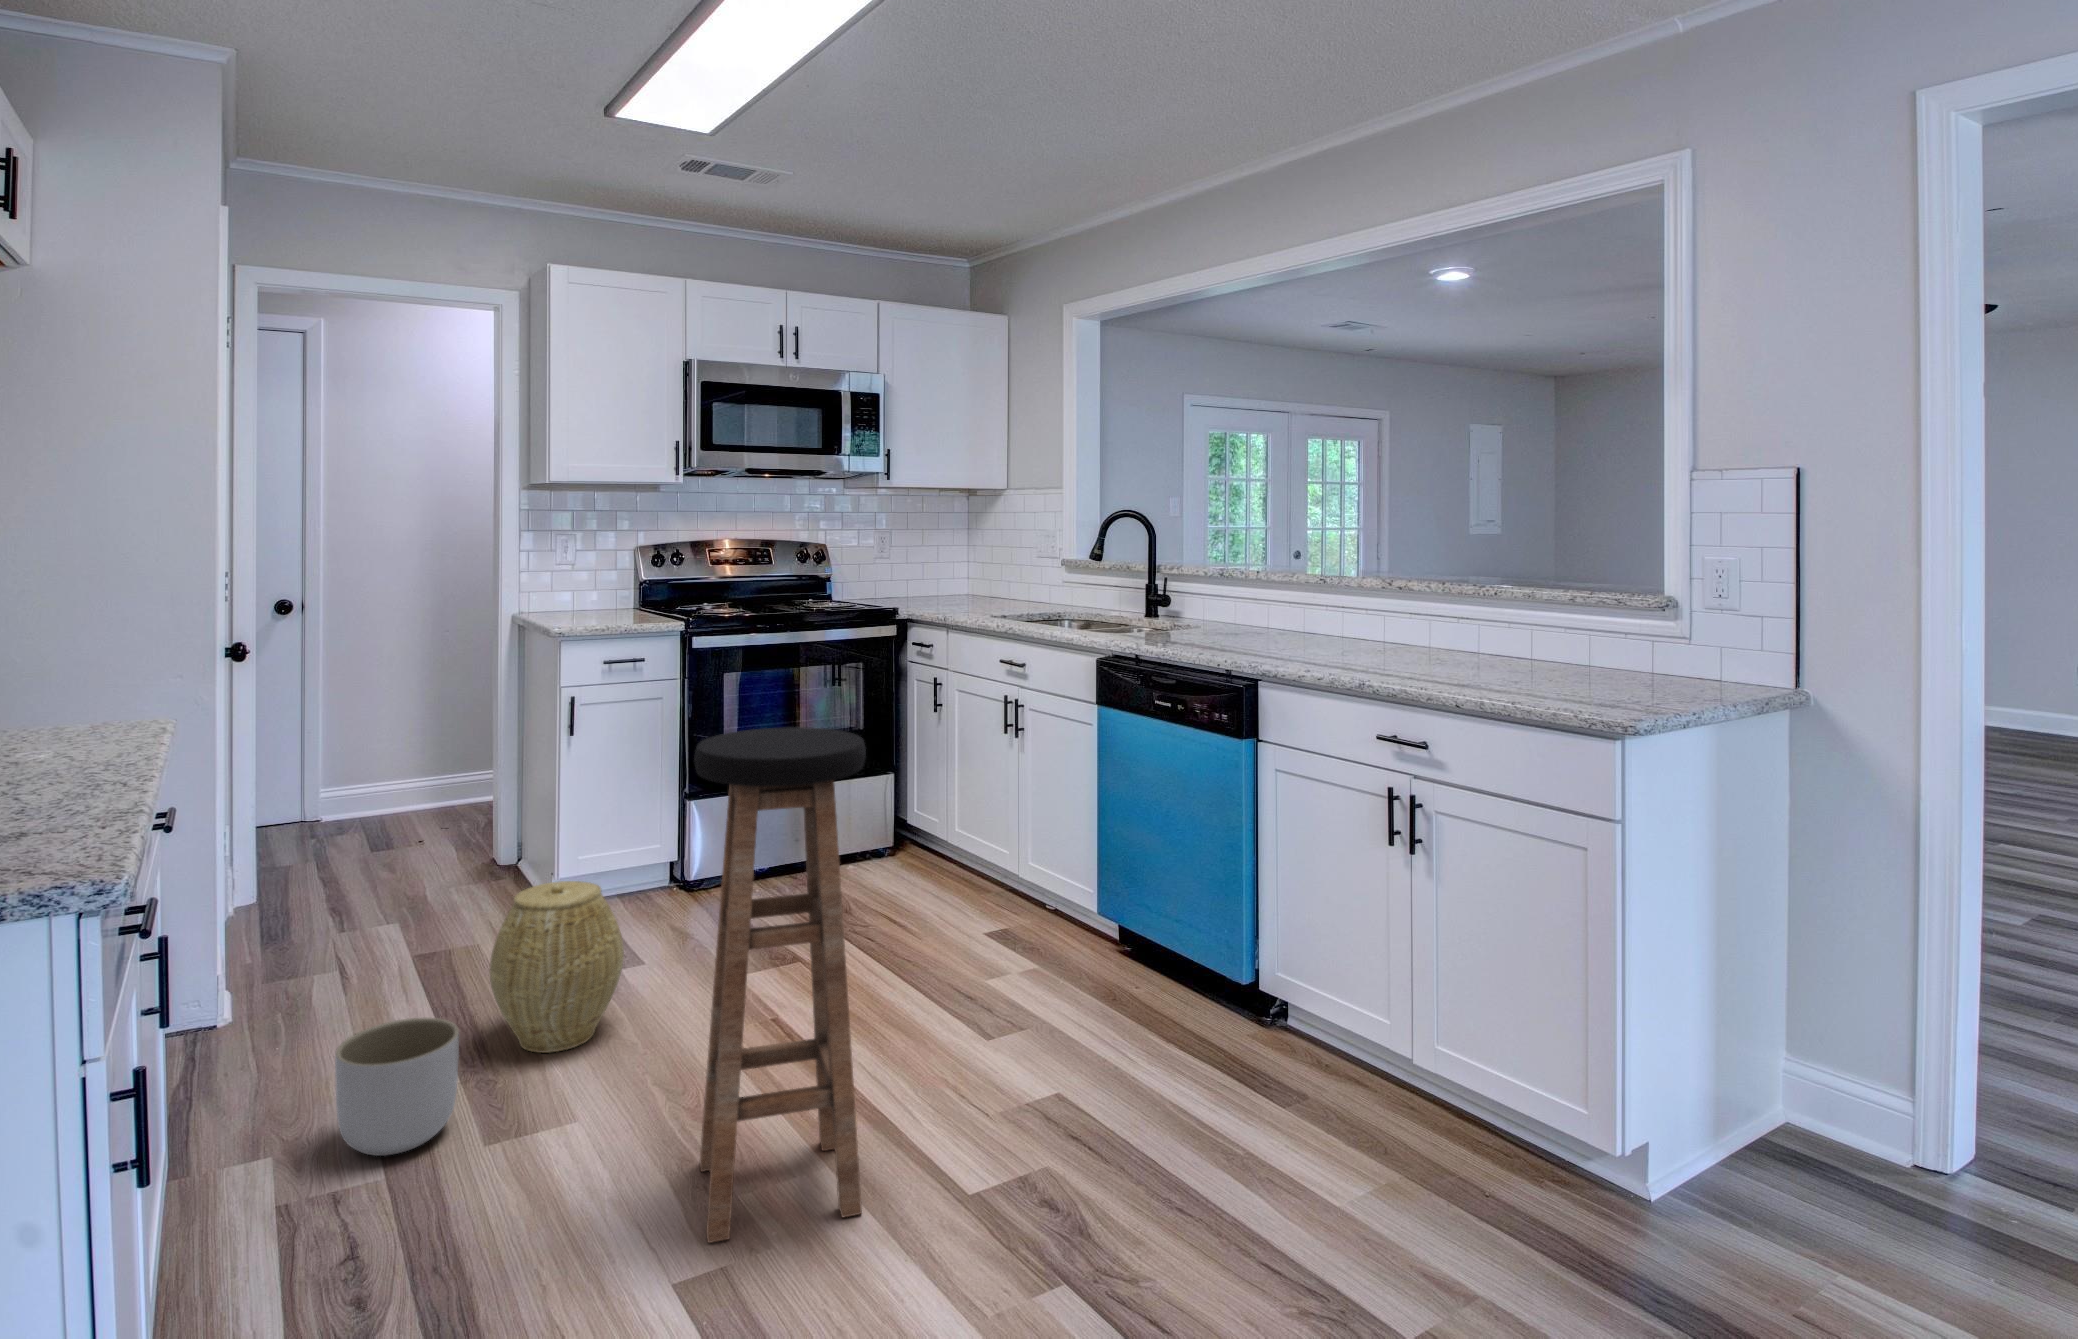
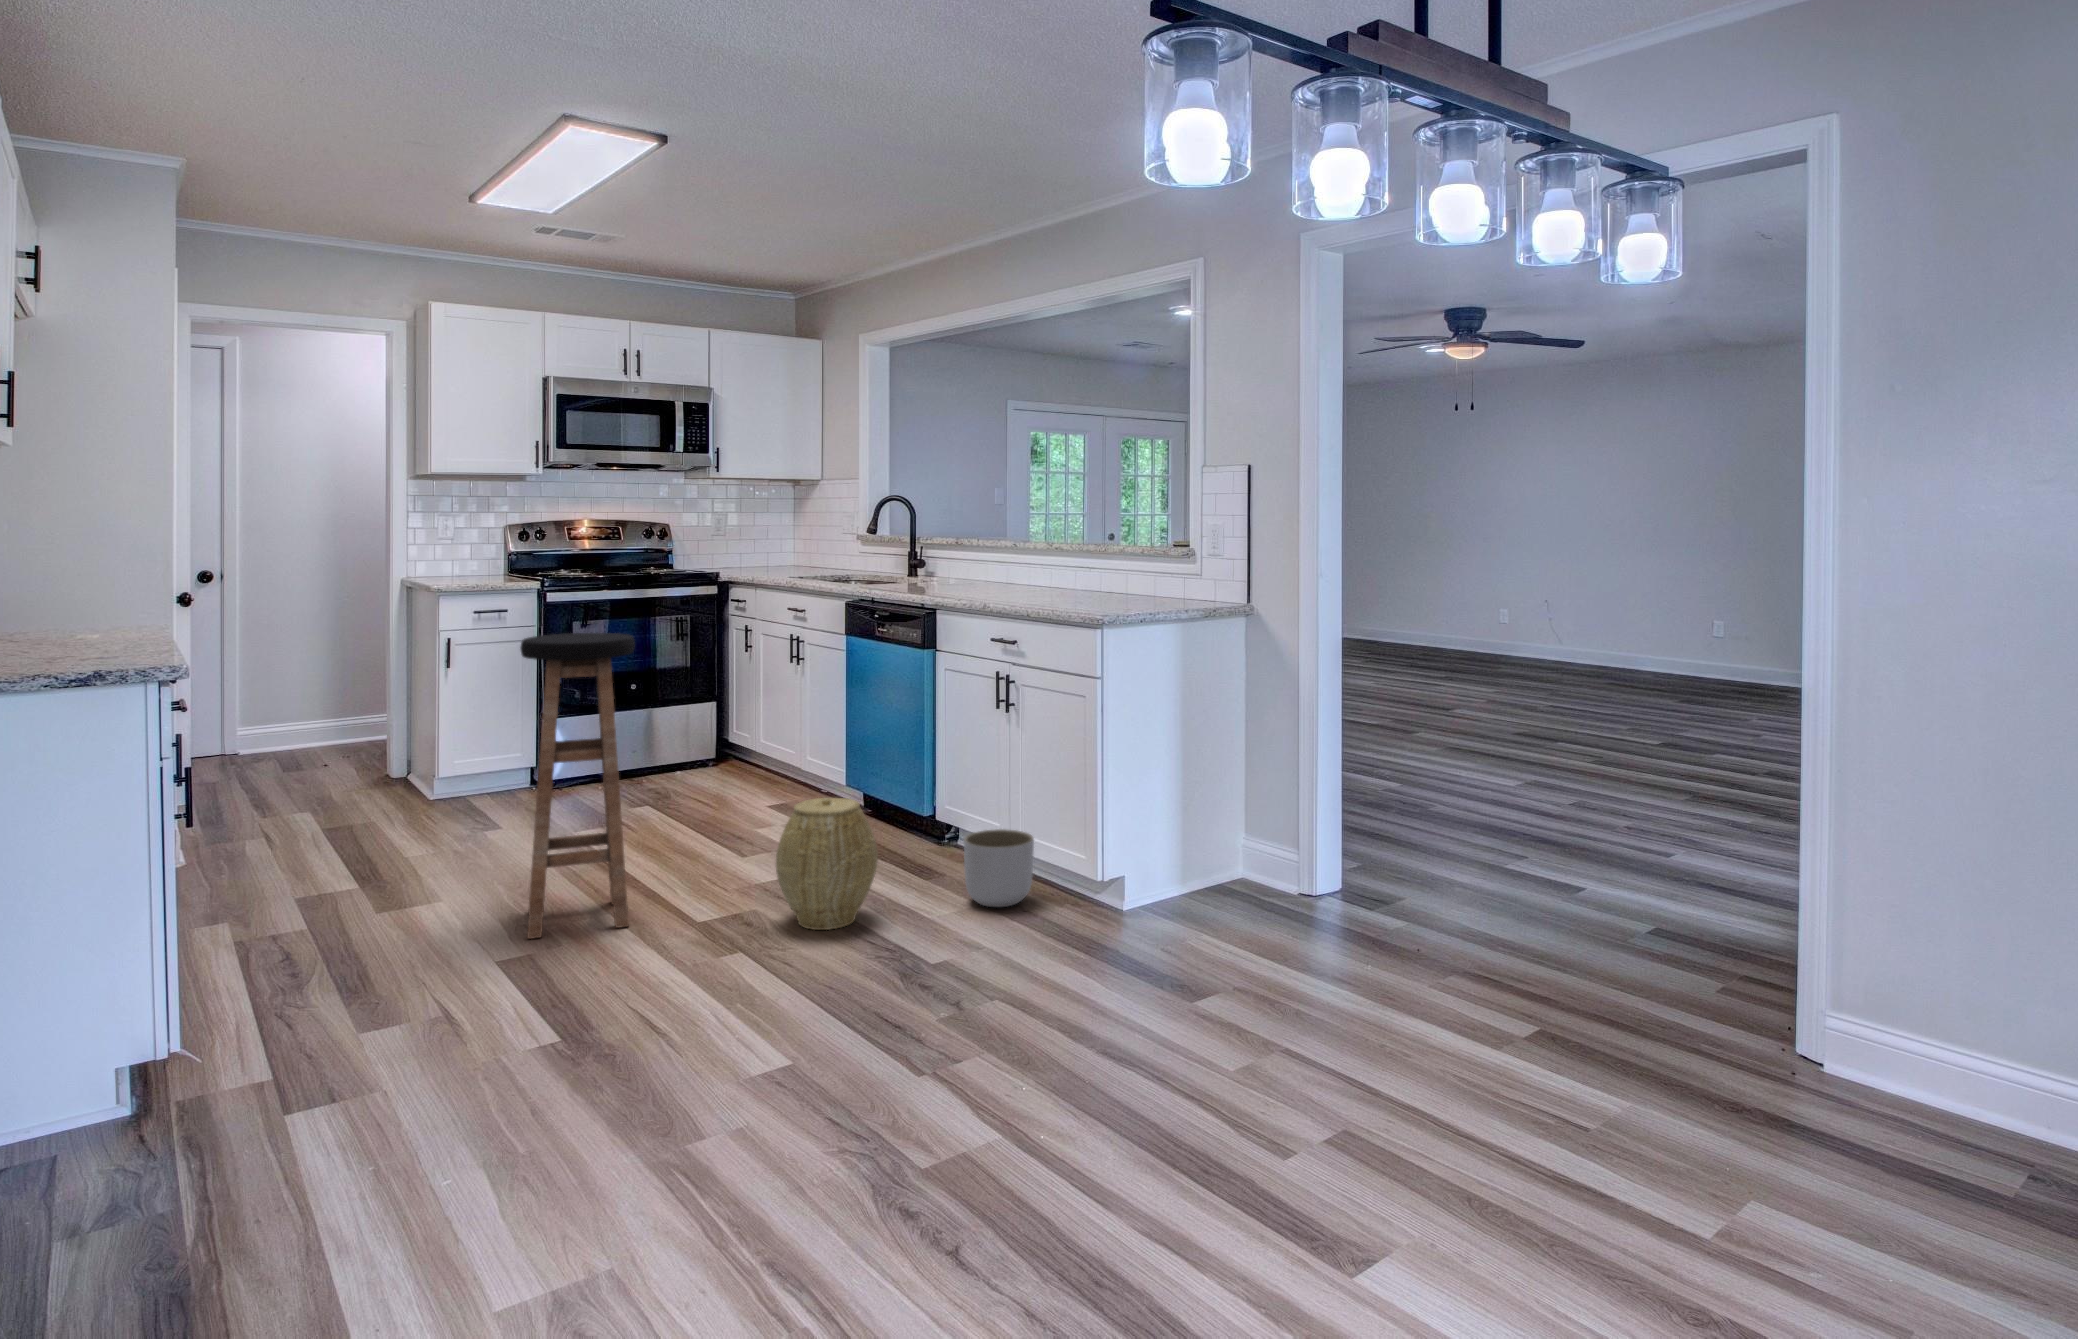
woven basket: present [490,881,624,1053] -> present [776,798,878,930]
planter: present [335,1018,459,1156] -> present [964,829,1034,907]

